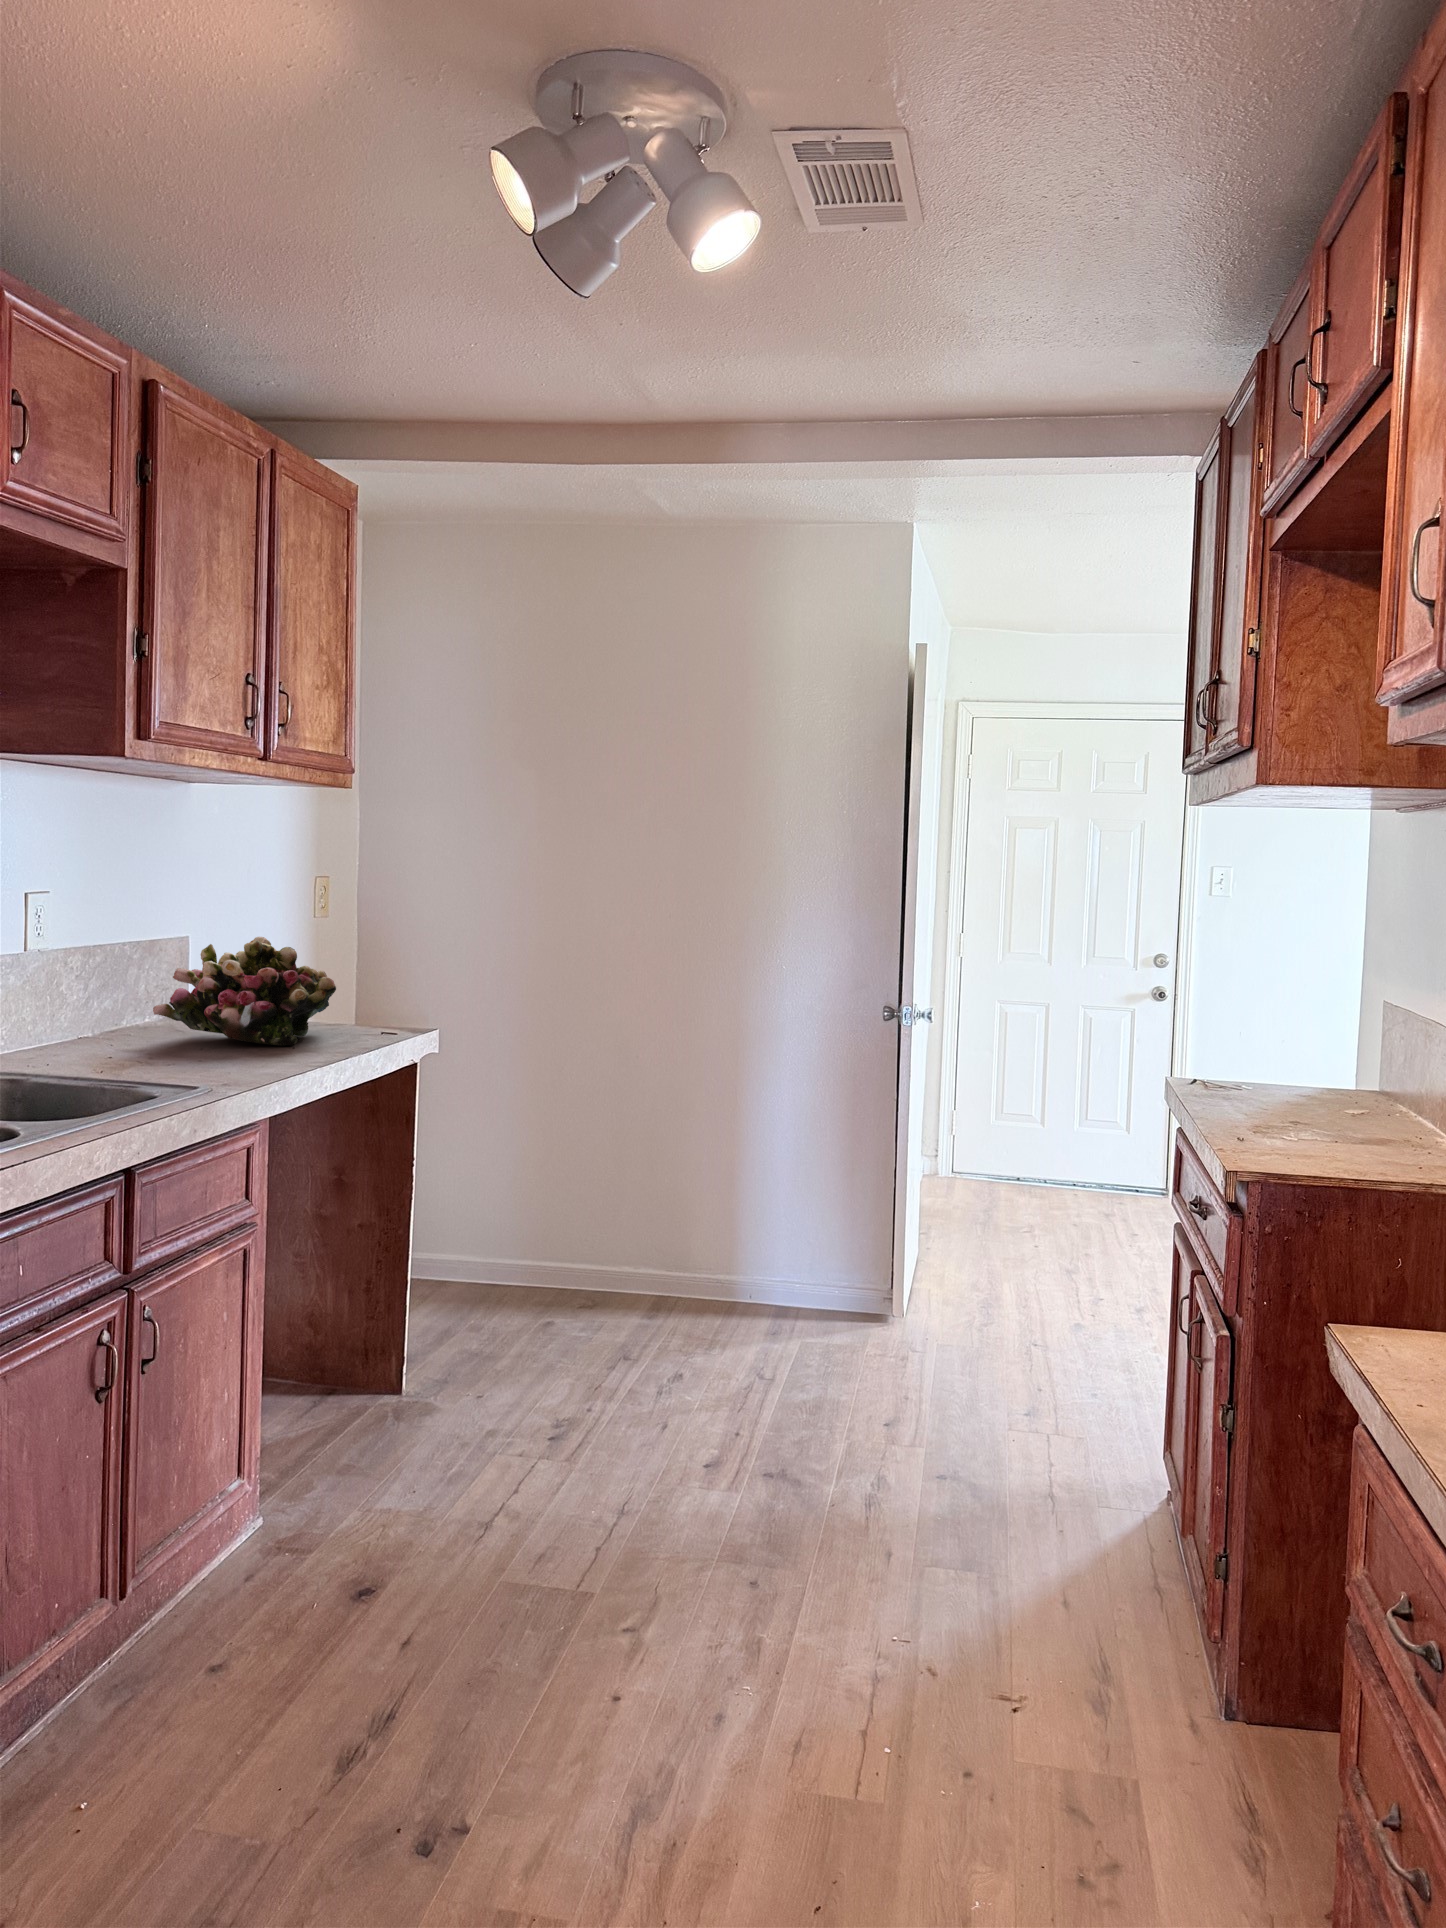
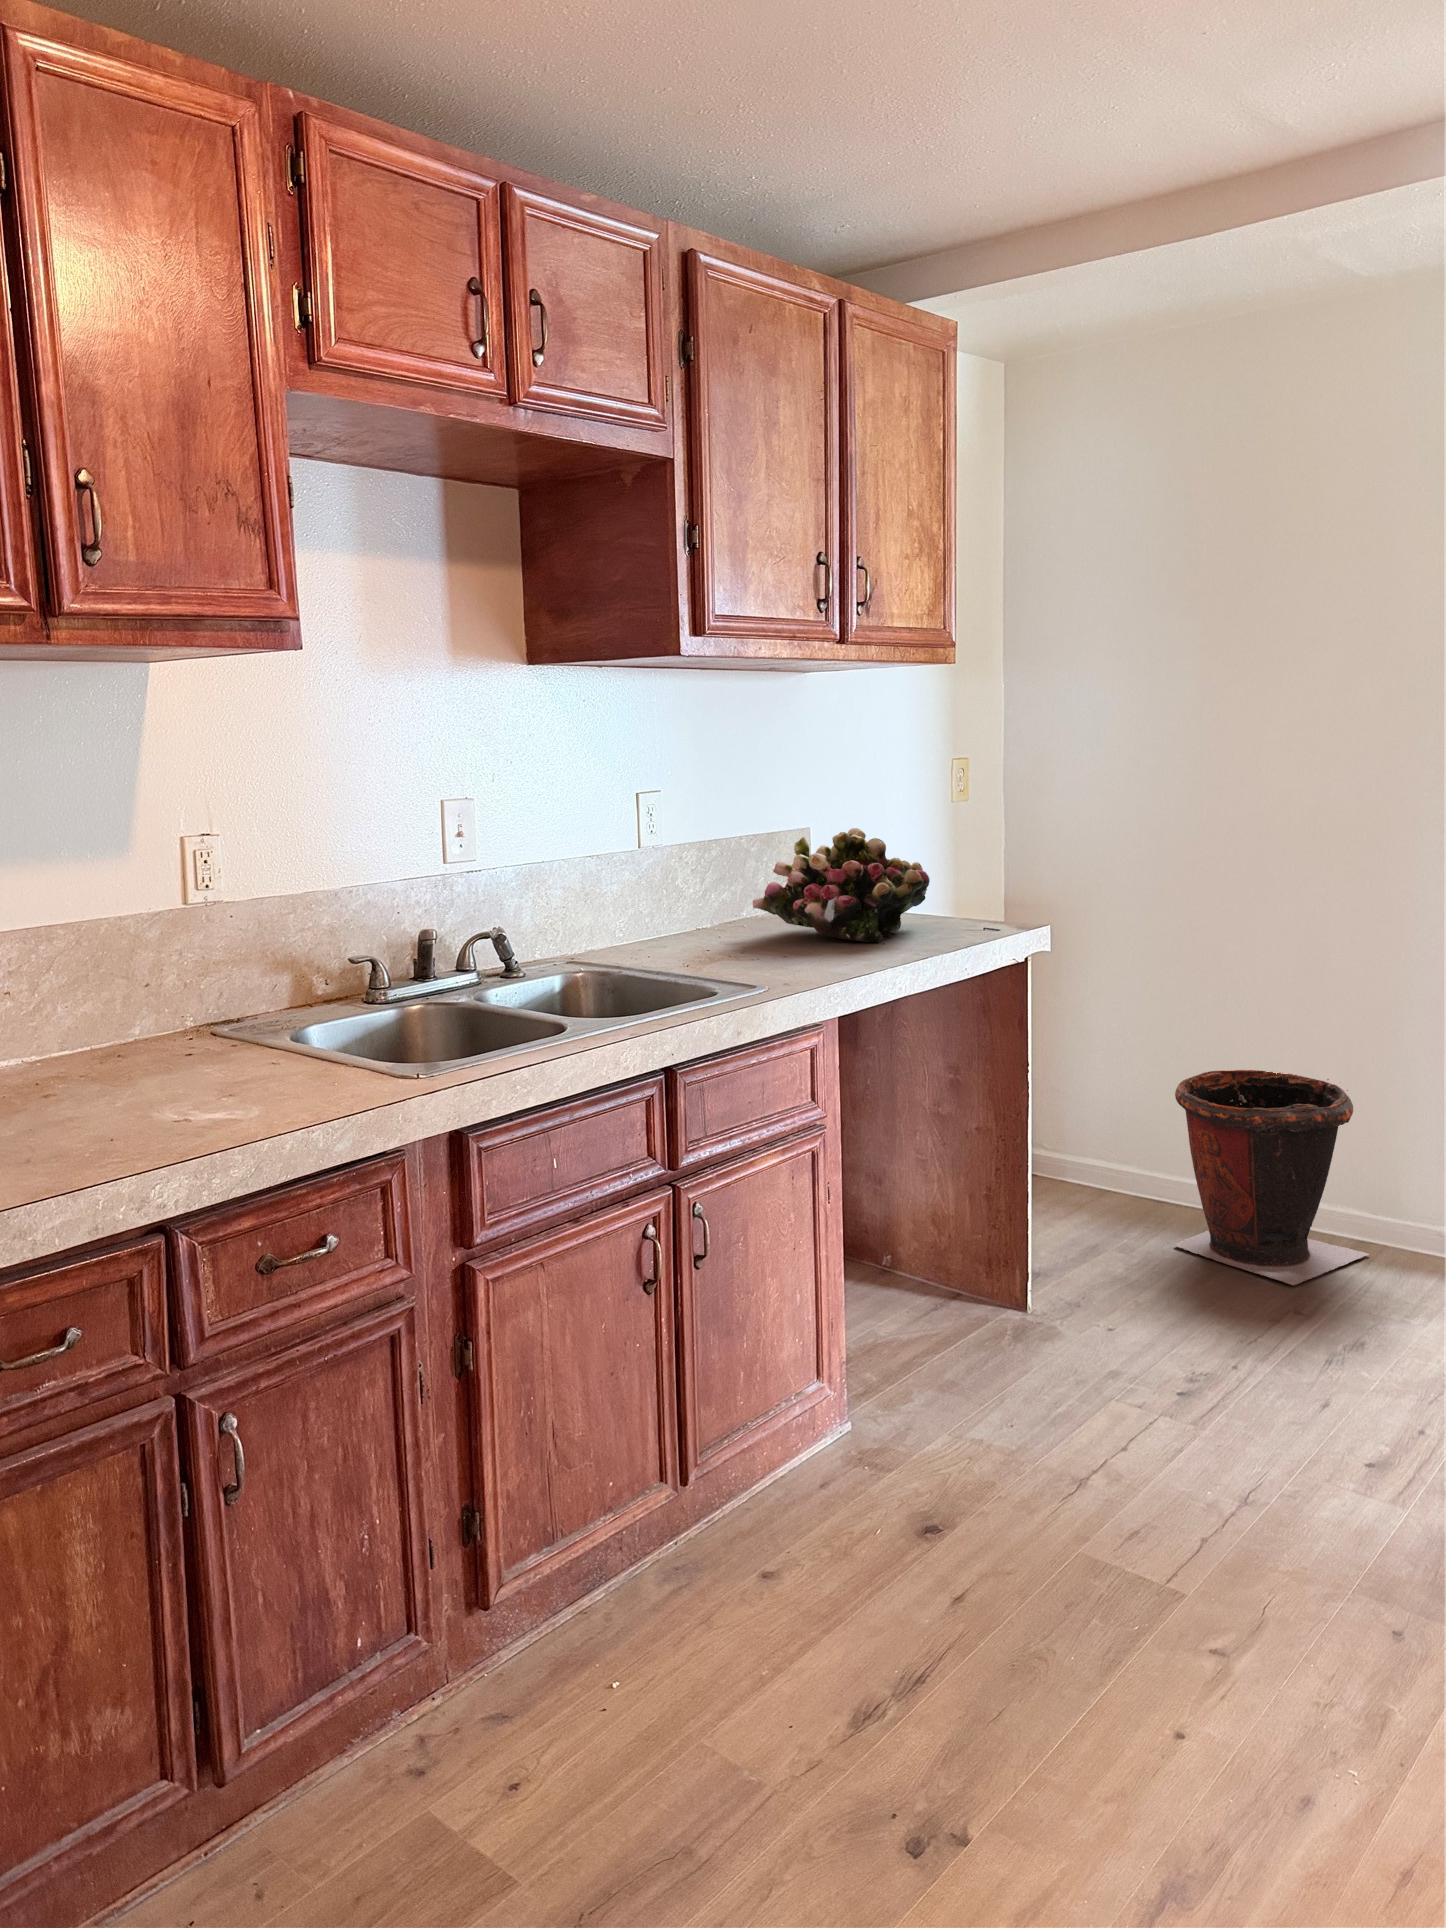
waste bin: none [517,1156,671,1336] -> present [1174,1070,1369,1285]

